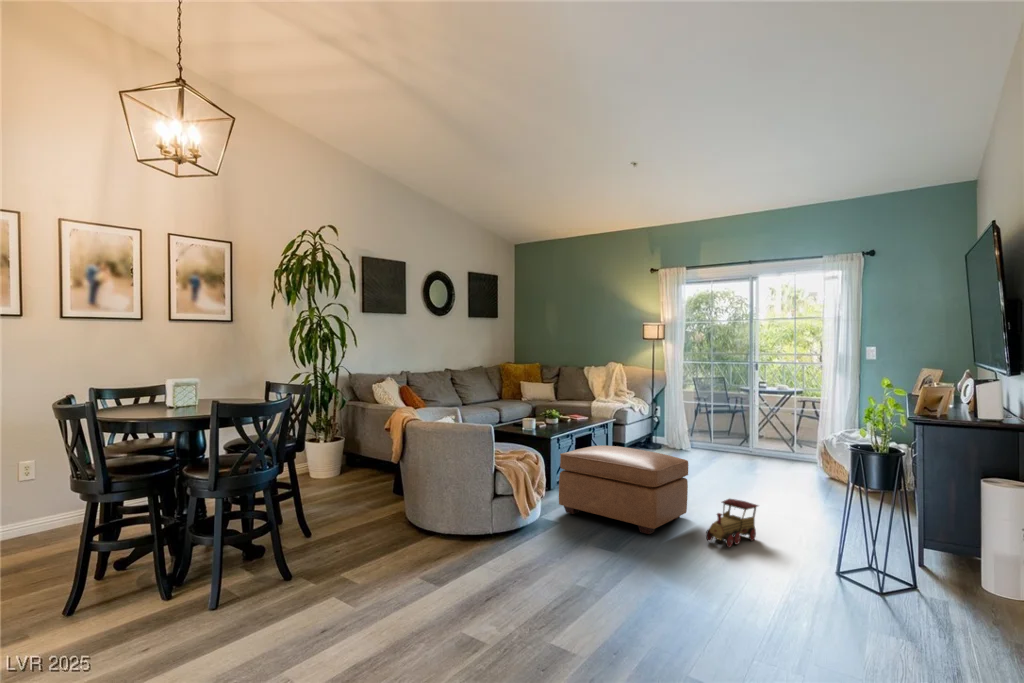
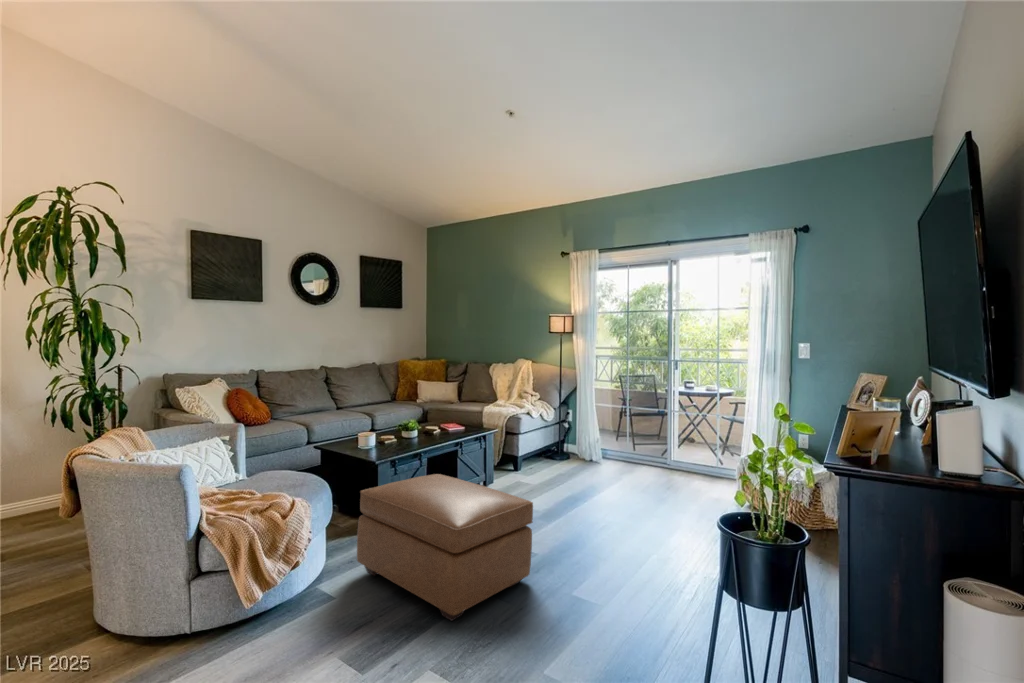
toy train: present [706,499,758,547] -> none [526,563,613,654]

